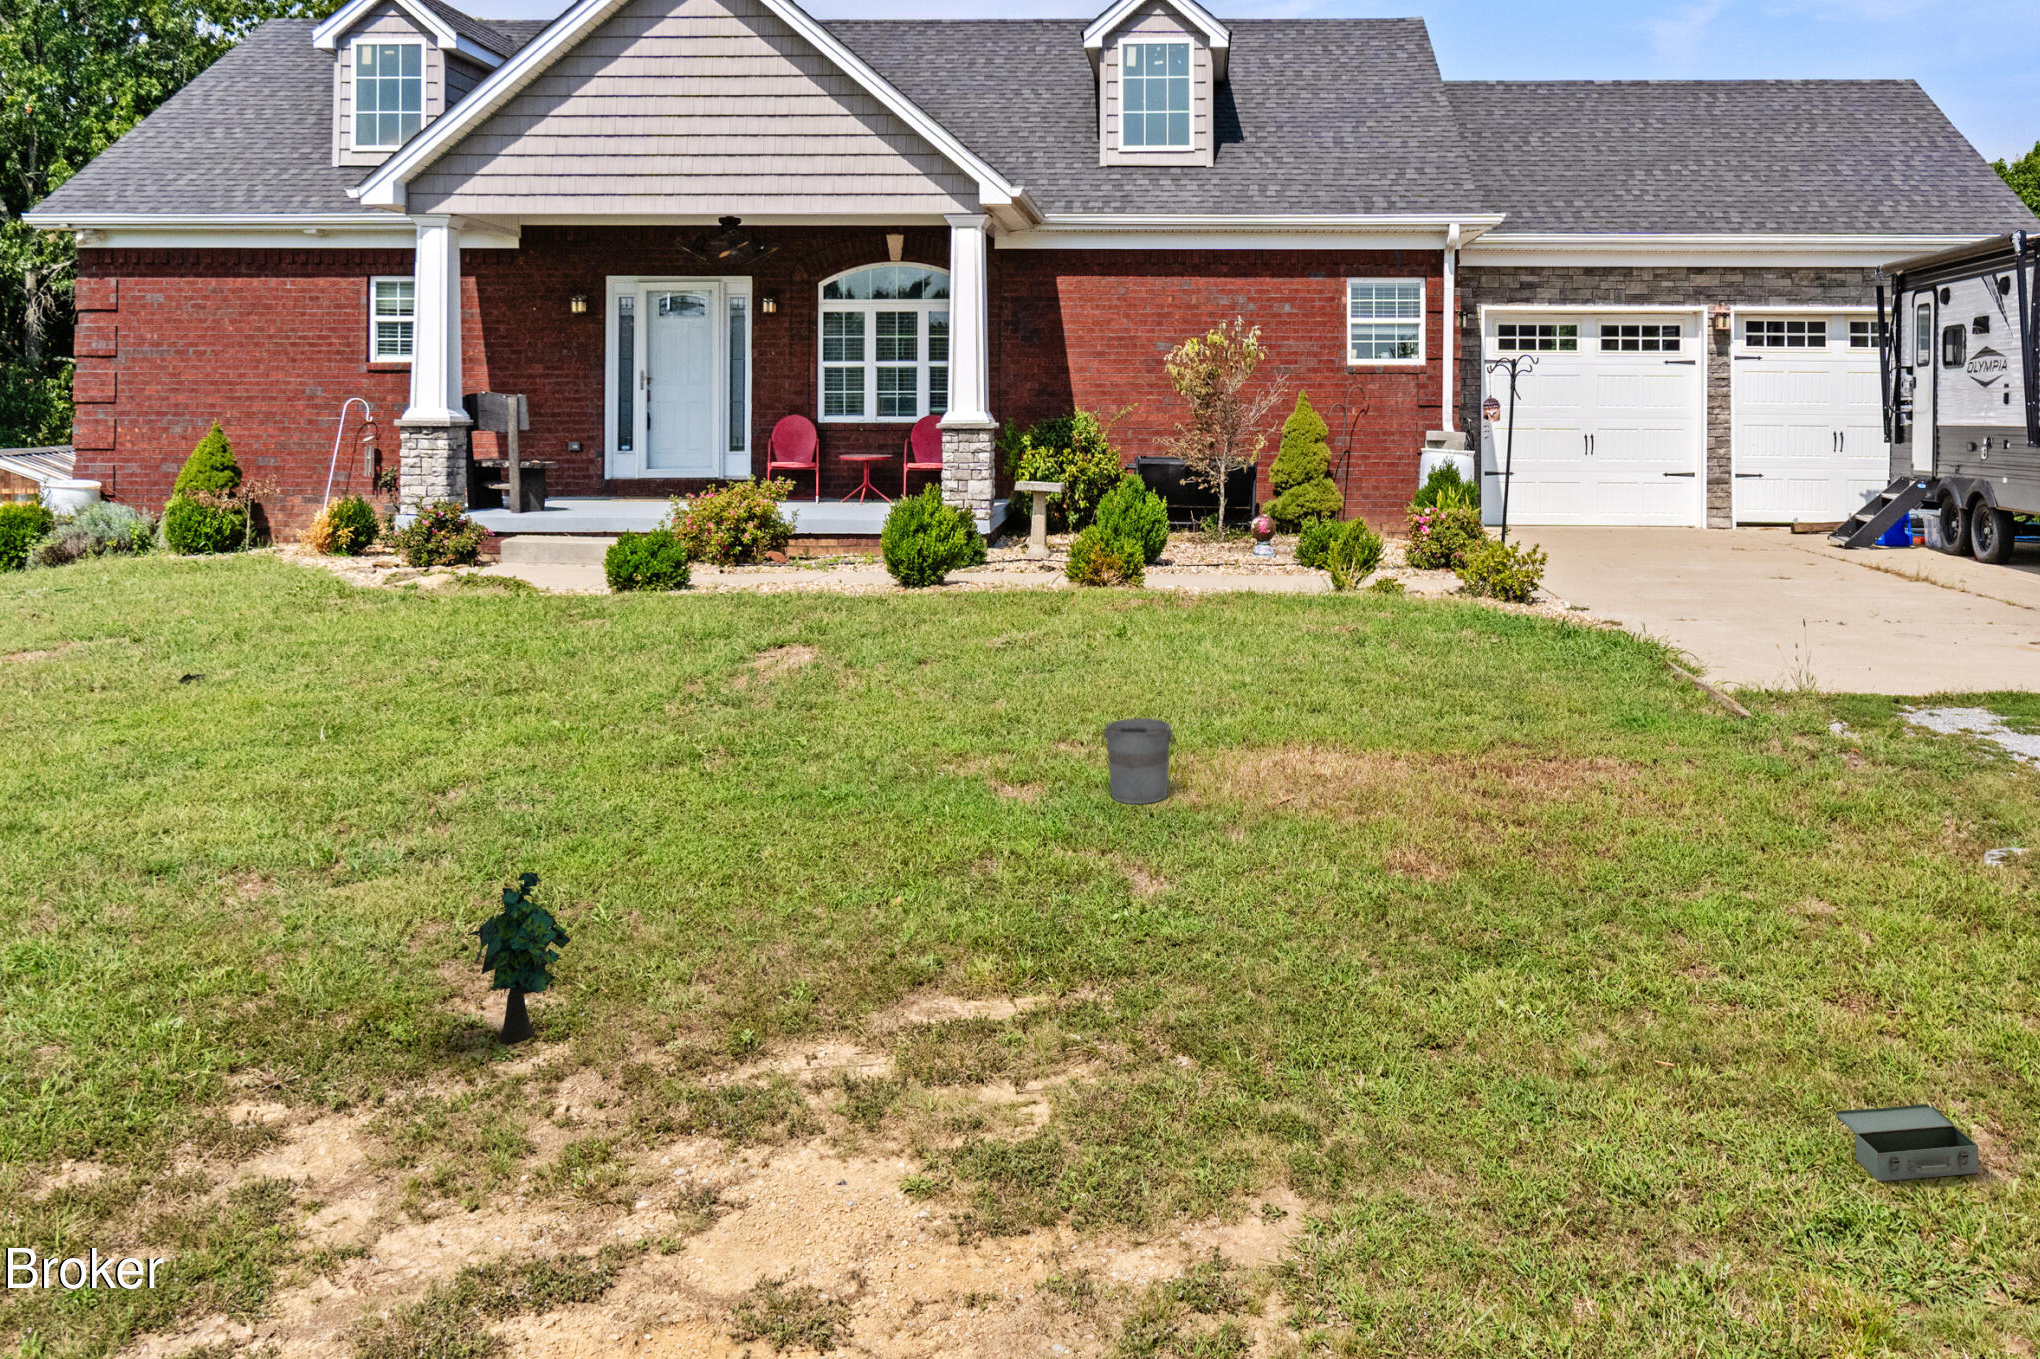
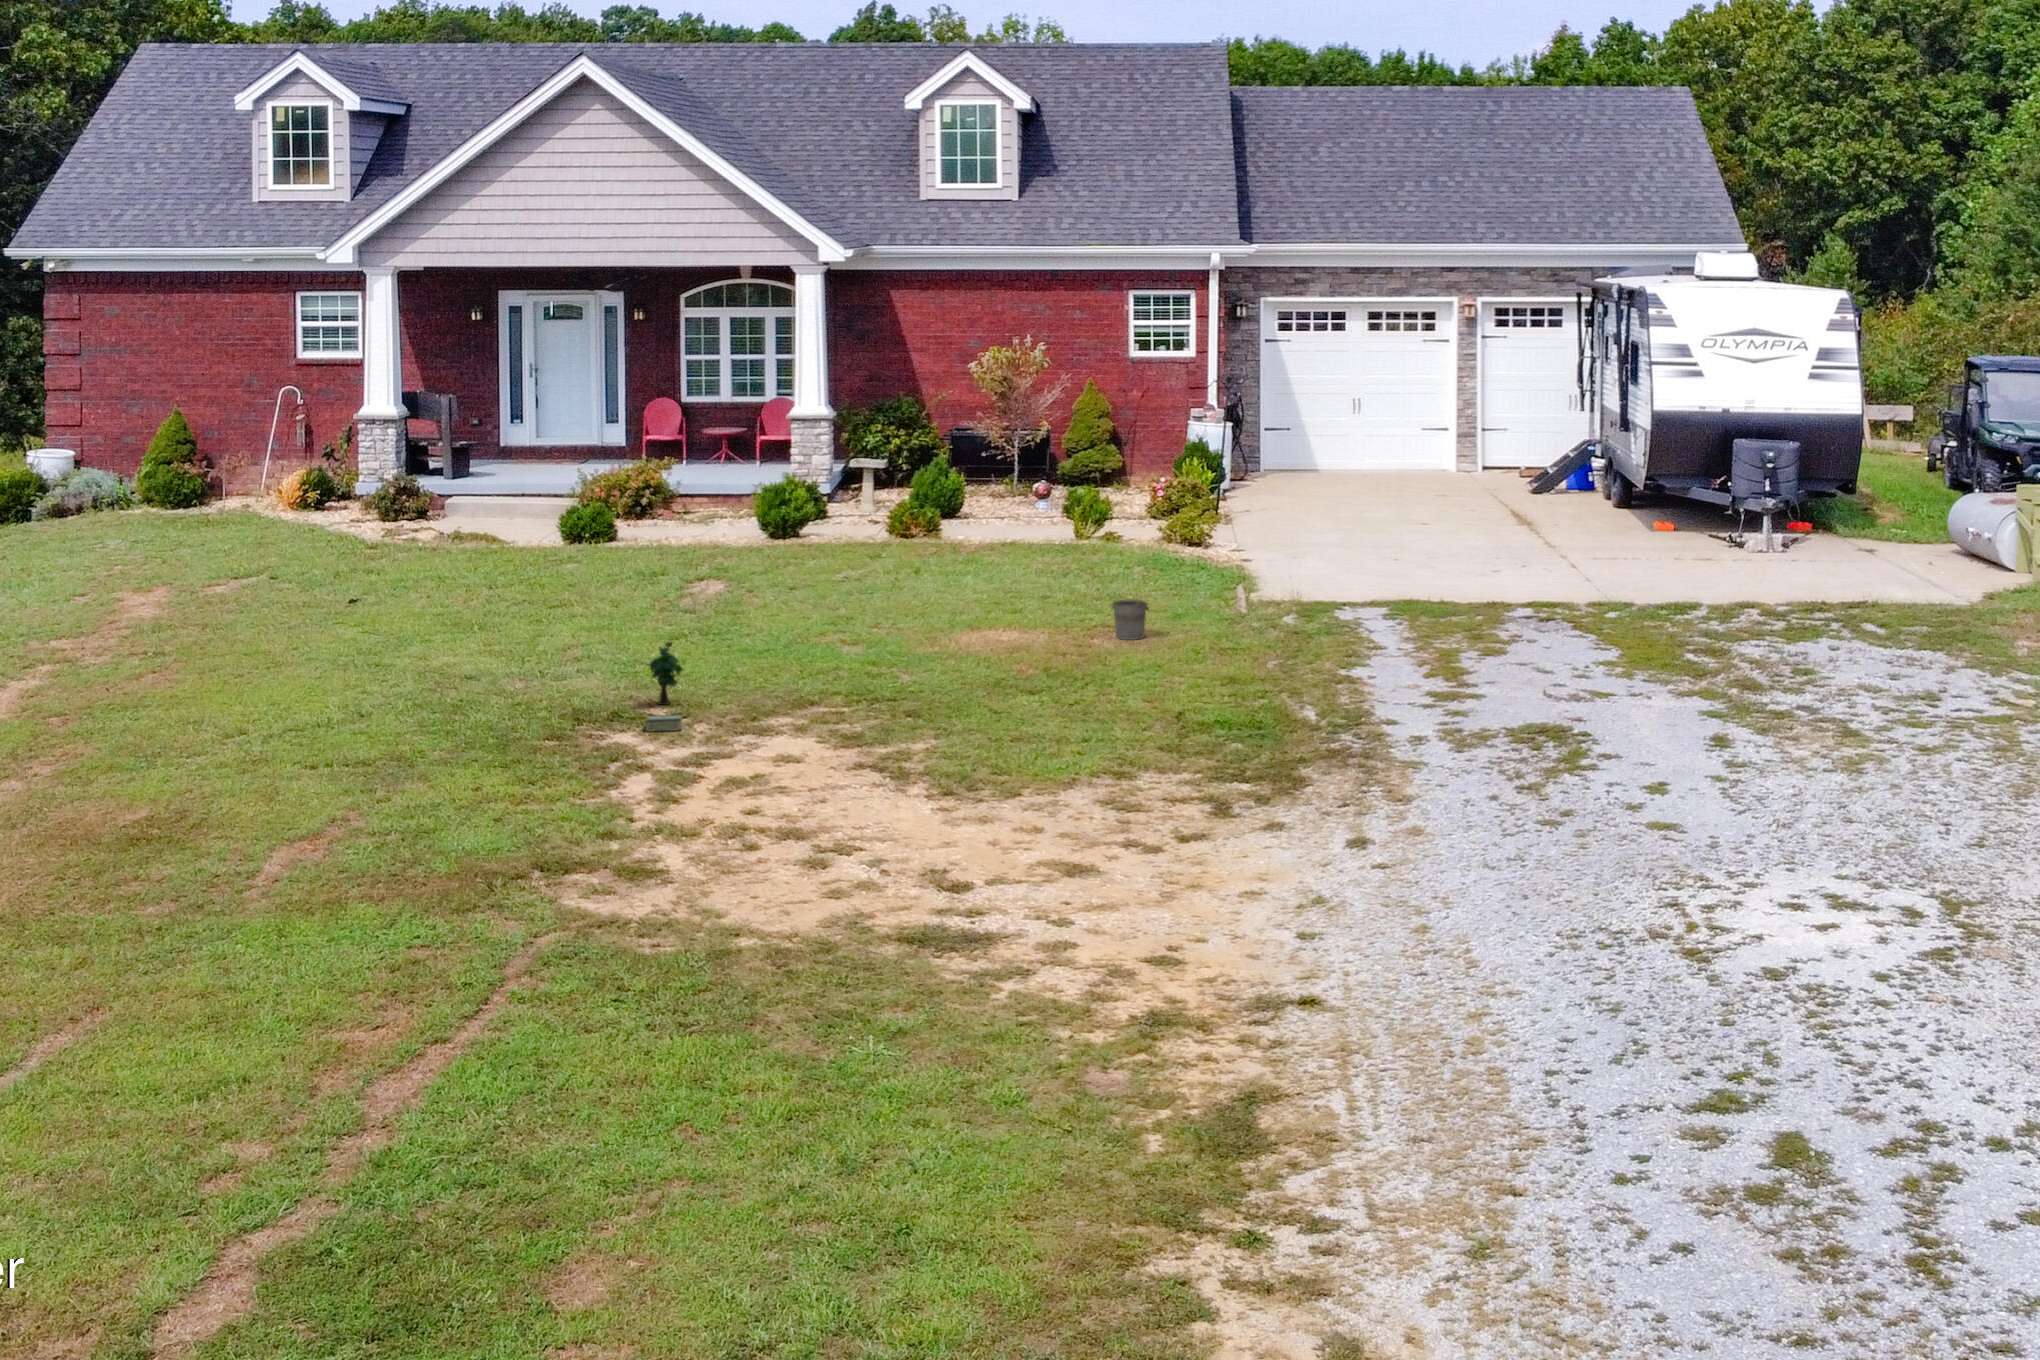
bucket: present [1101,718,1176,804] -> present [1112,599,1149,640]
toolbox: present [1835,1104,1978,1181] -> present [646,715,682,732]

